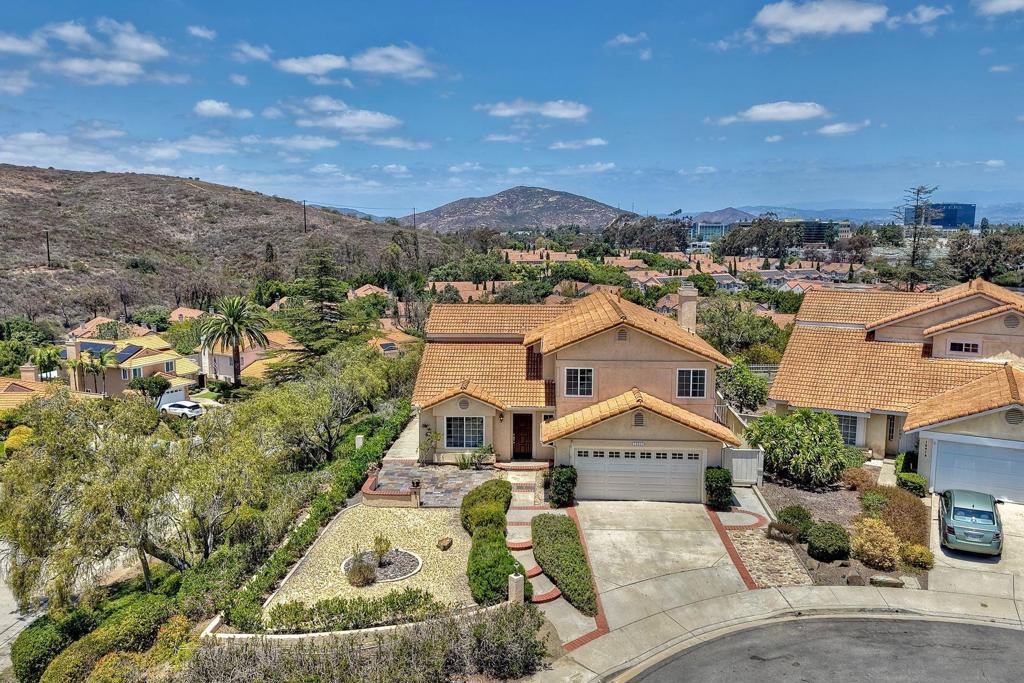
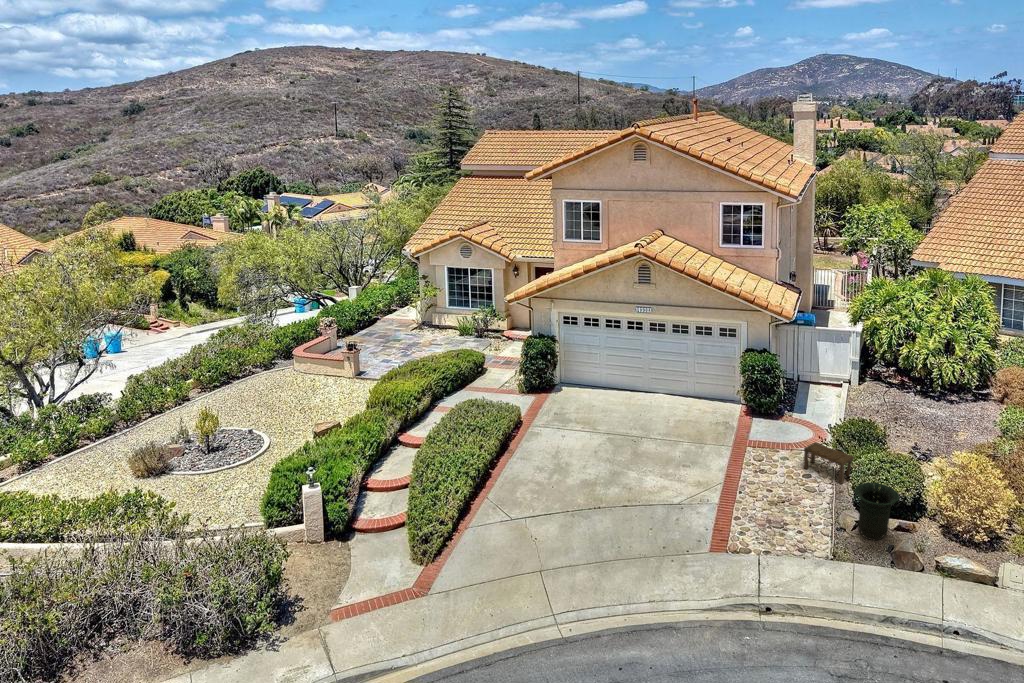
trash can: none [817,538,843,573] -> present [855,482,899,540]

